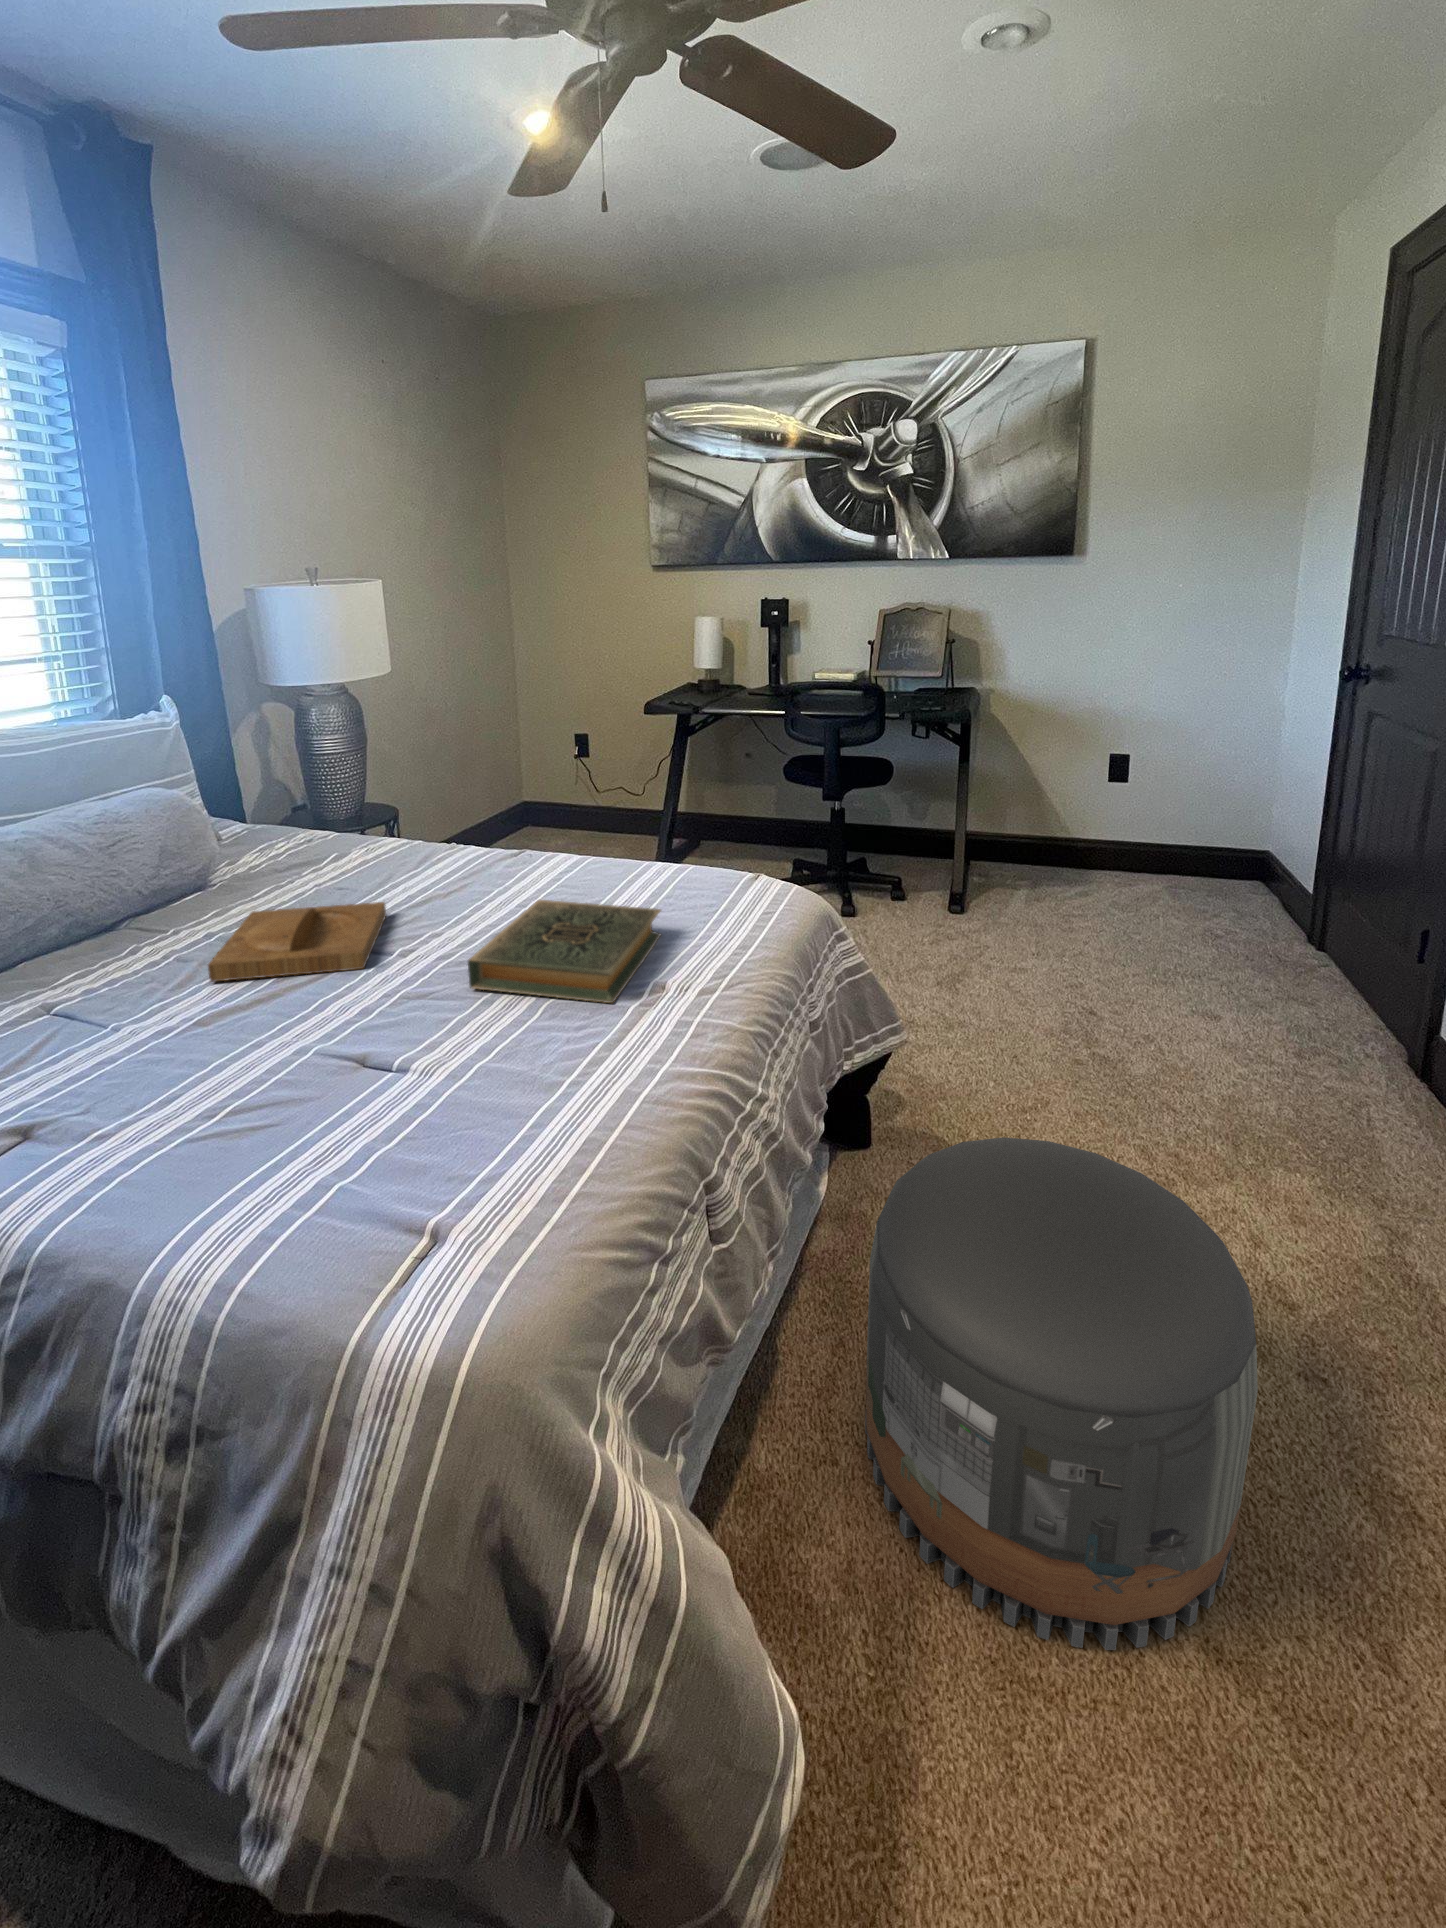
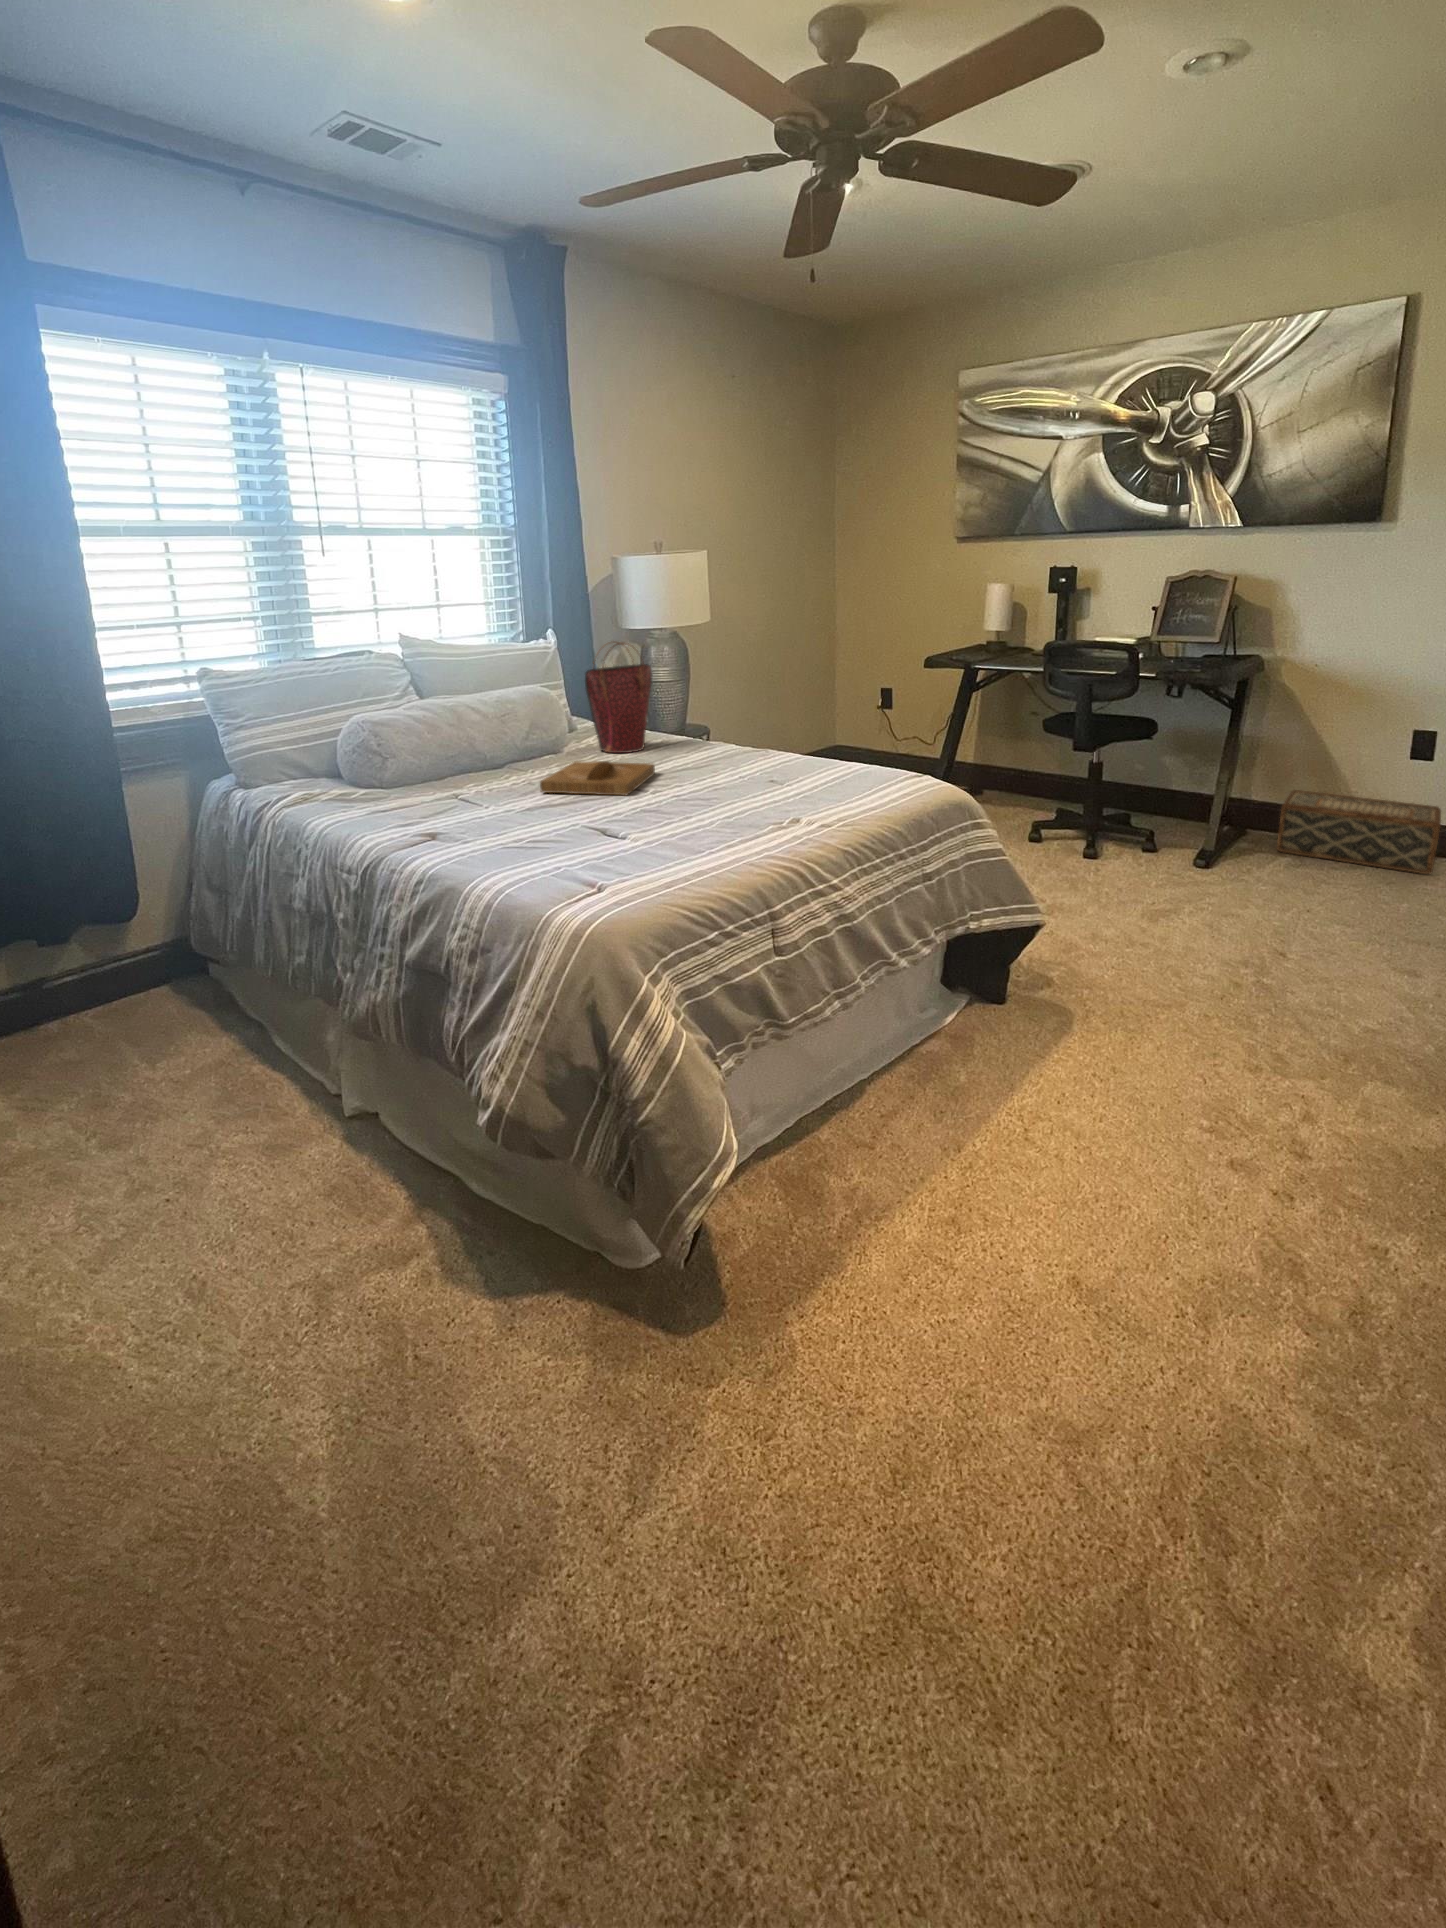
handbag: none [248,718,348,881] -> present [585,642,651,753]
woven basket: none [1006,818,1150,892] -> present [1277,790,1441,874]
hardback book: present [468,900,661,1003] -> none [681,767,826,824]
pouf: present [865,1137,1258,1650] -> none [897,961,1178,1282]

